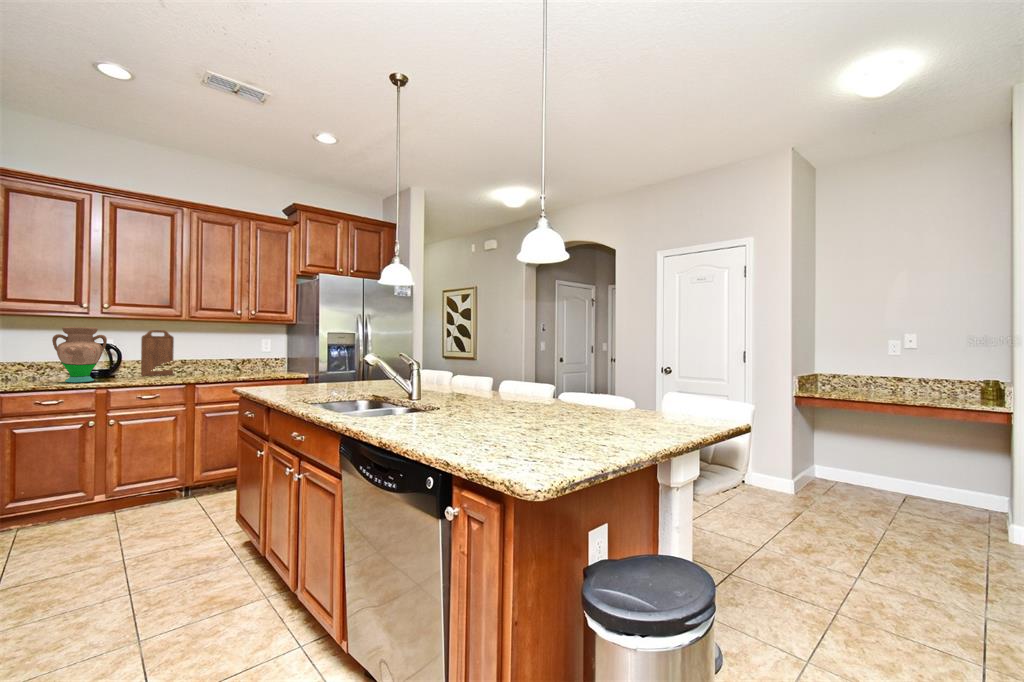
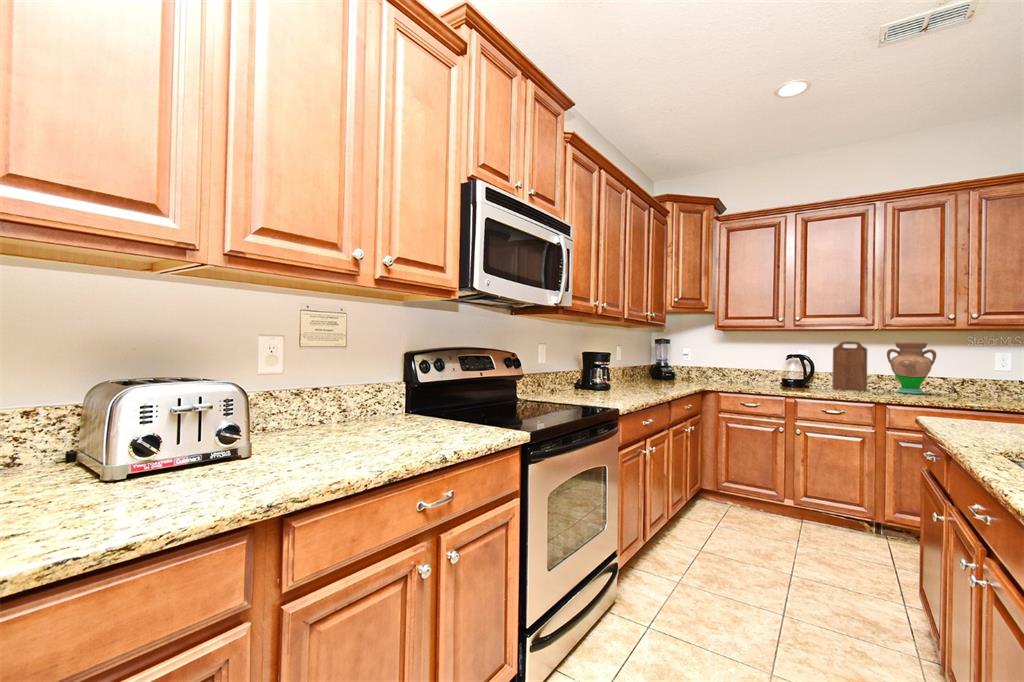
vase: present [52,327,107,383] -> present [887,342,936,394]

